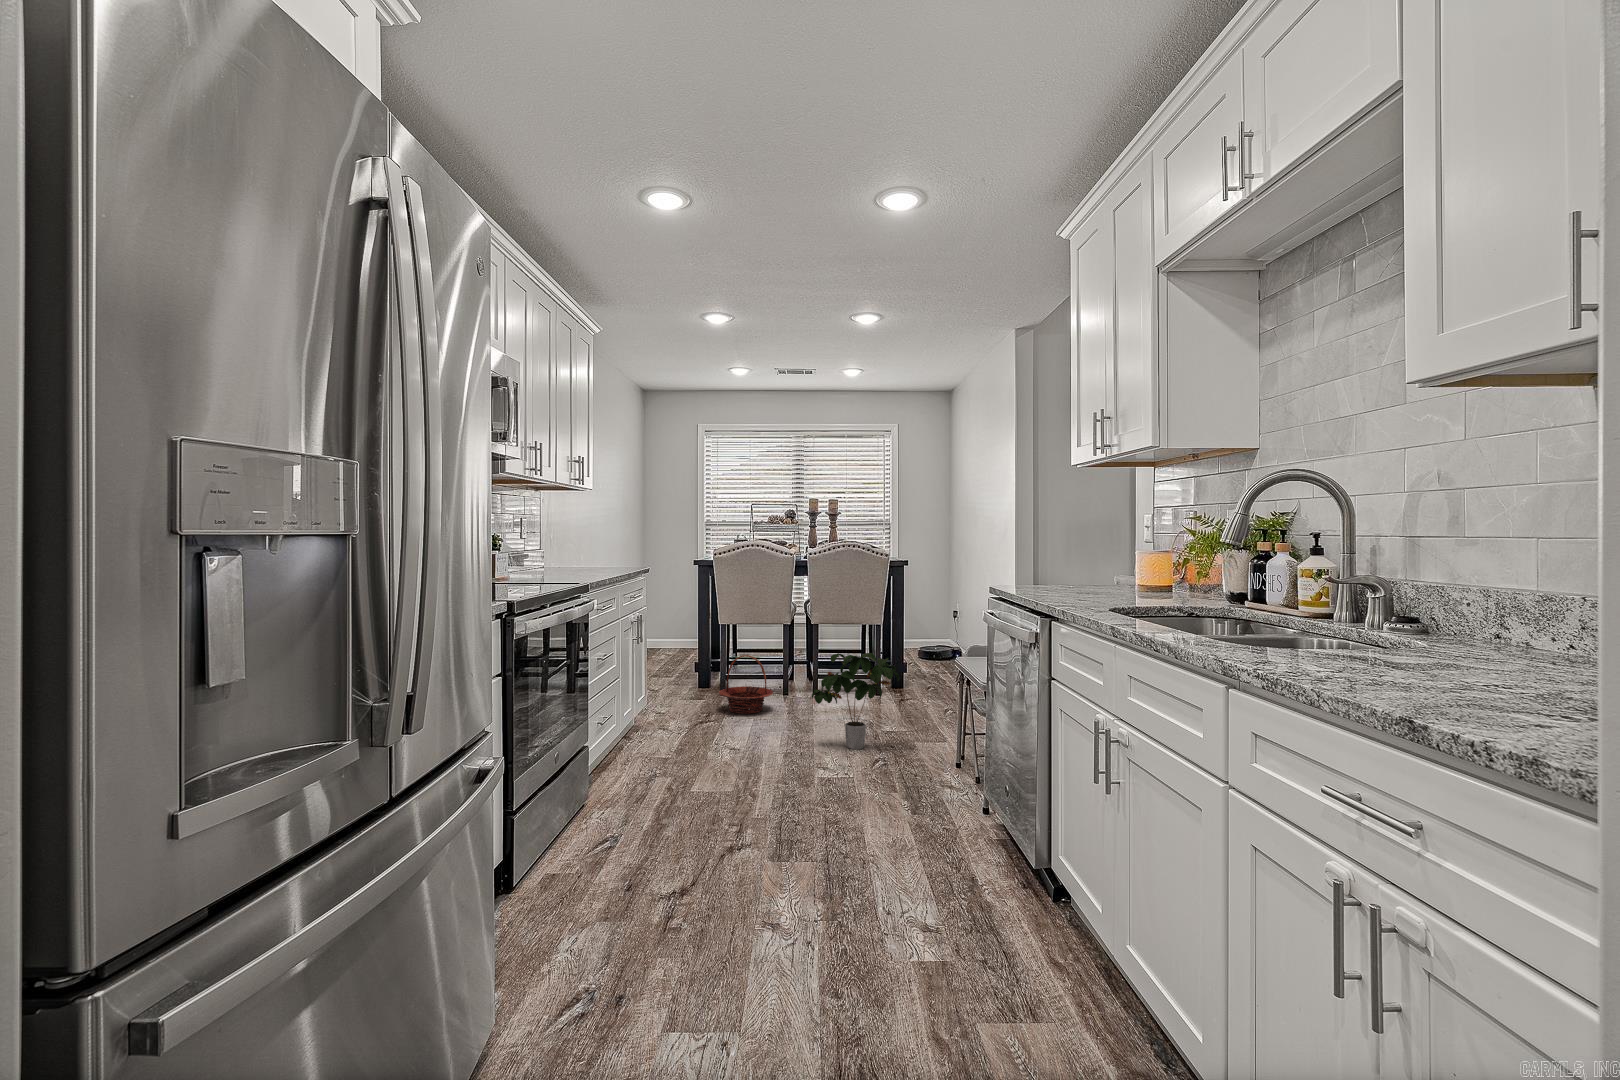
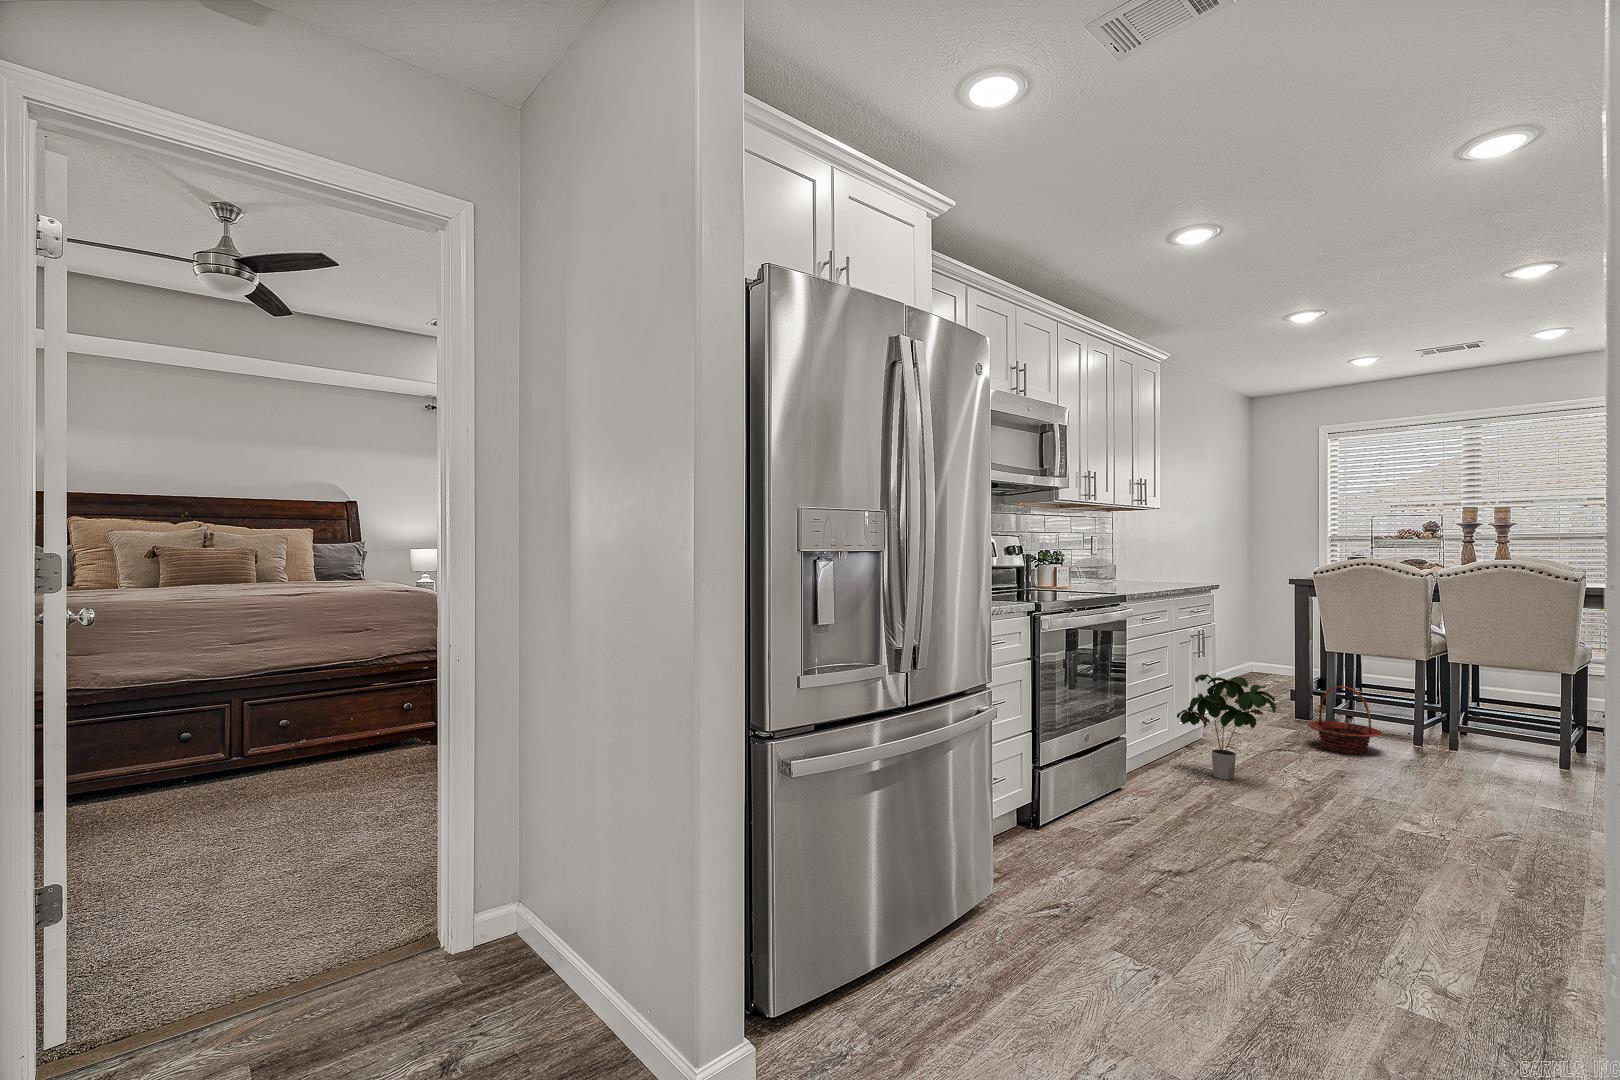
potted plant: present [811,653,899,749] -> present [1177,674,1276,780]

